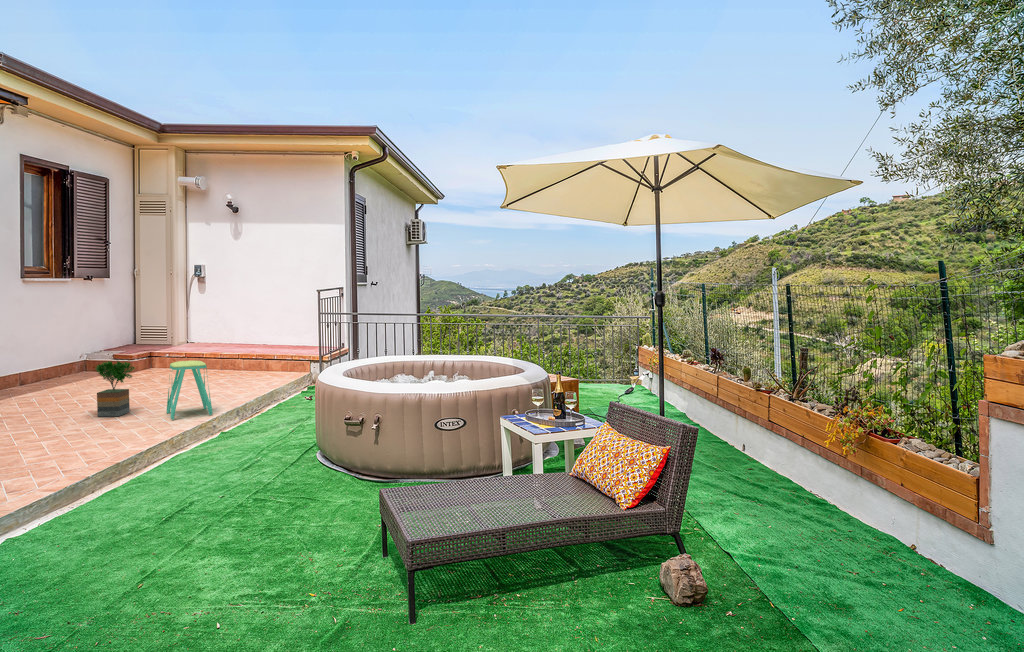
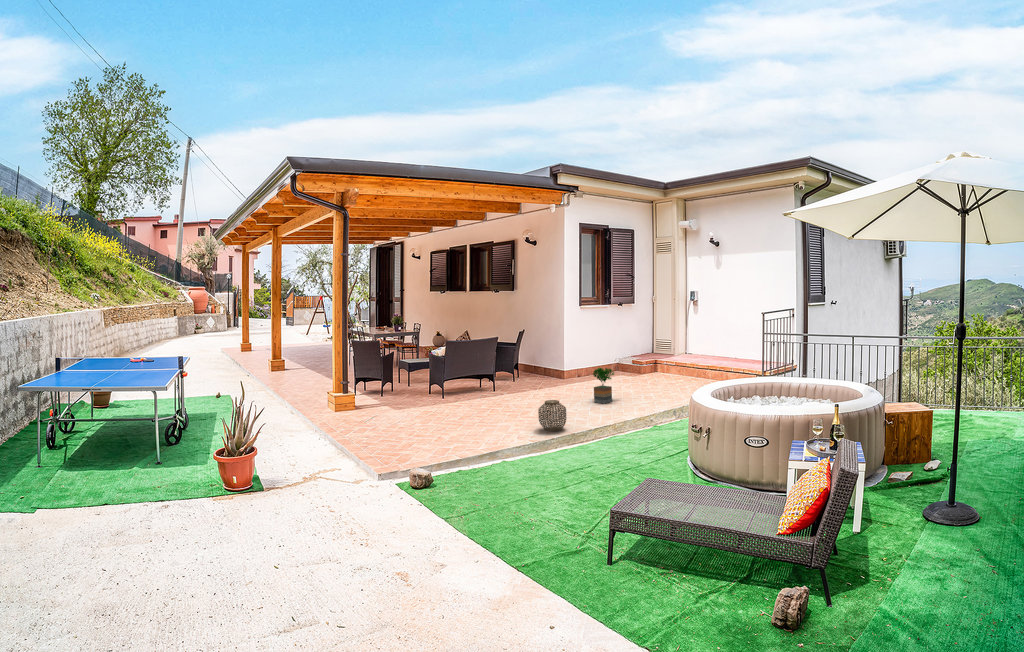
stool: present [167,361,213,419] -> none [626,371,654,411]
woven basket: none [27,415,92,473] -> present [538,400,567,431]

